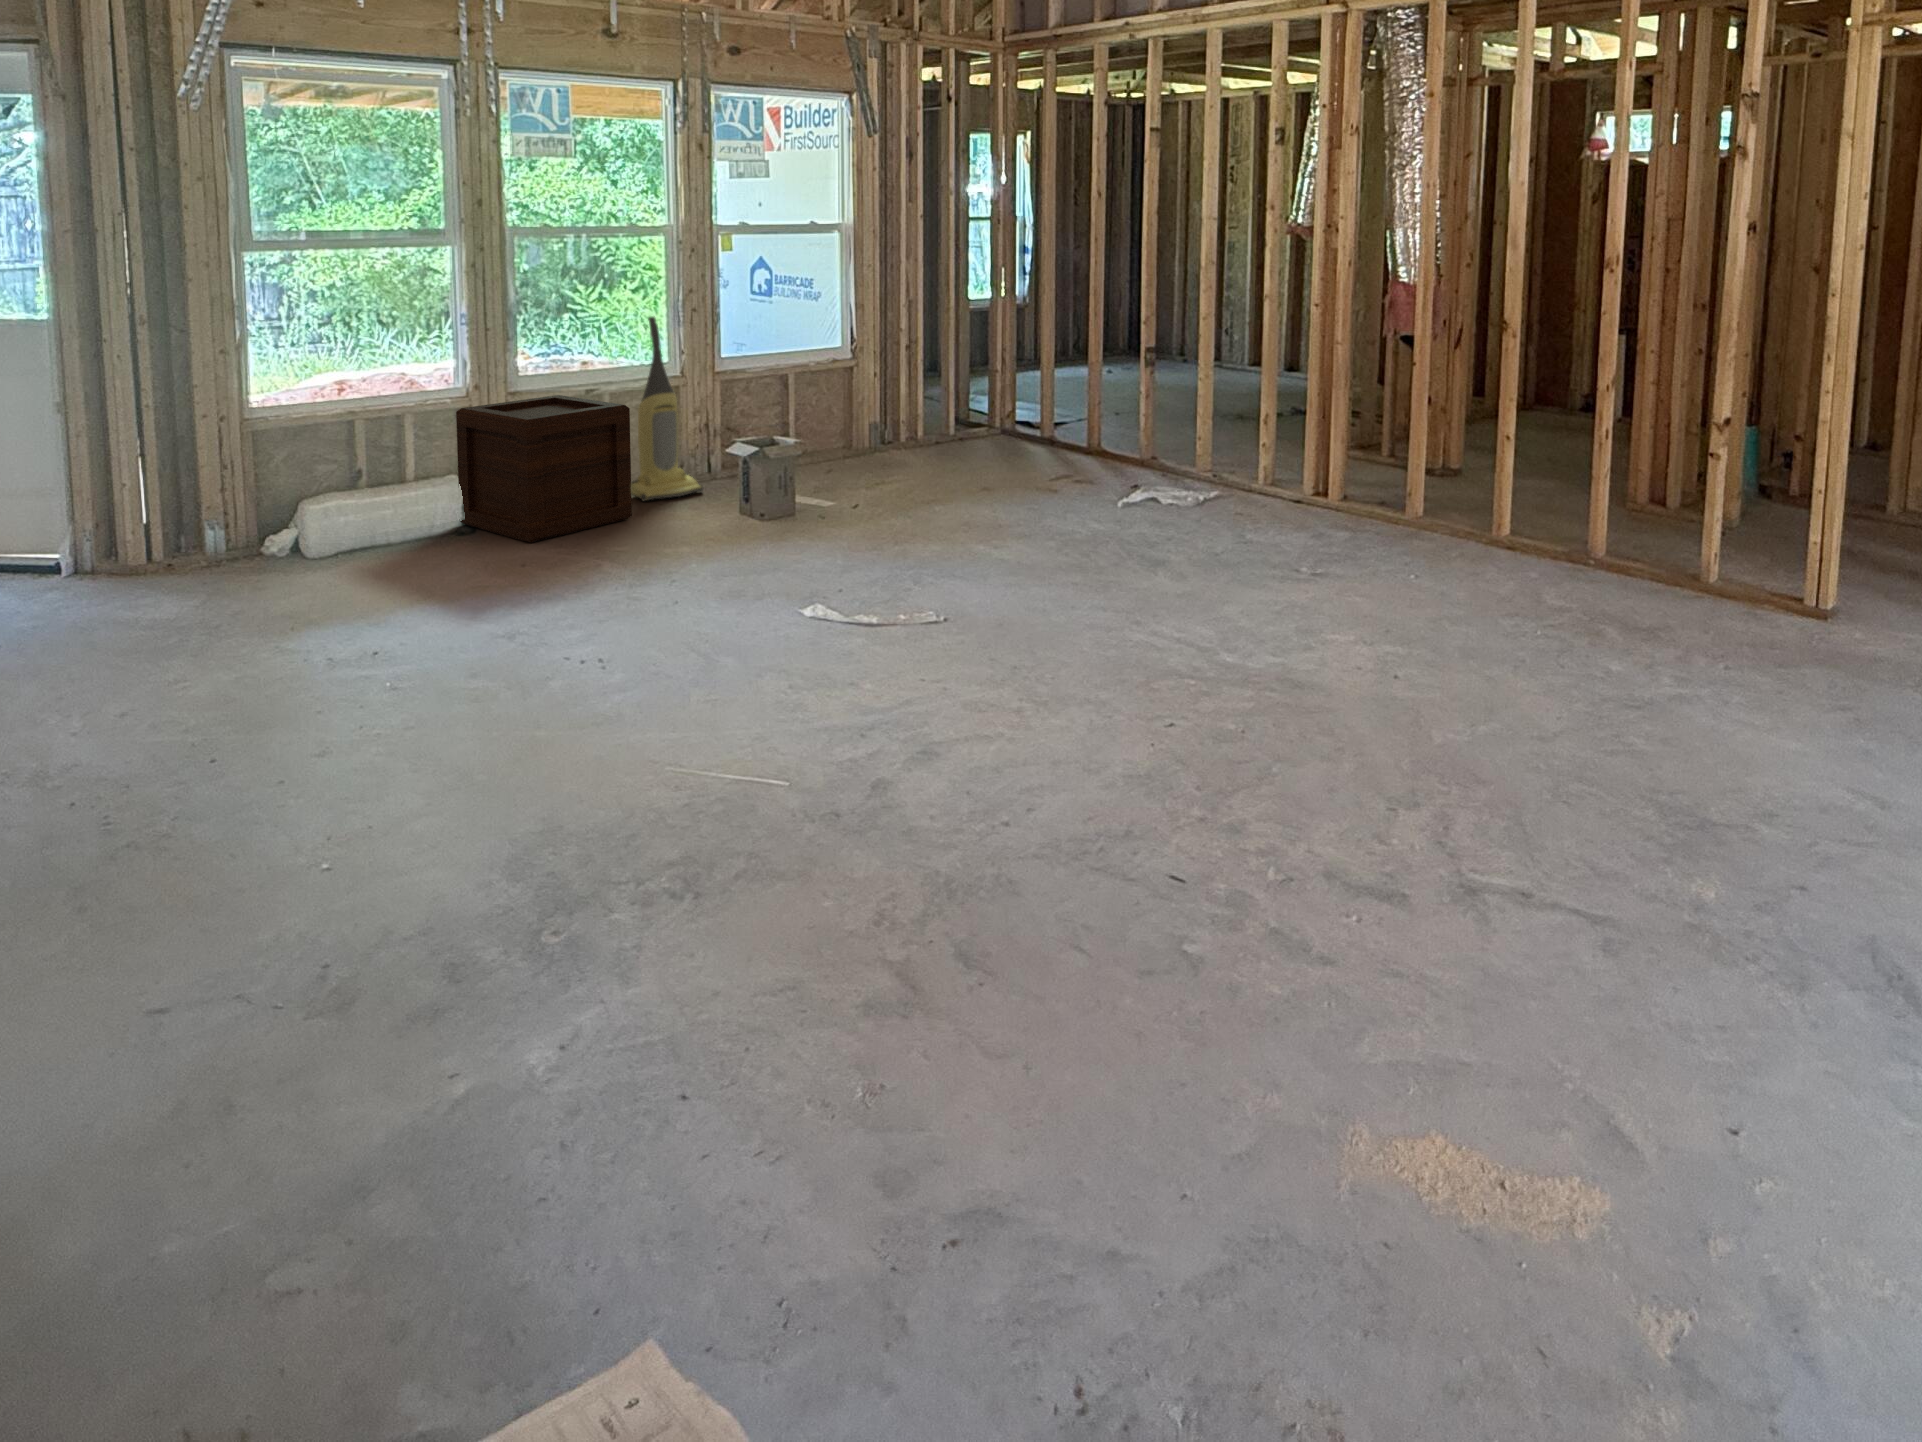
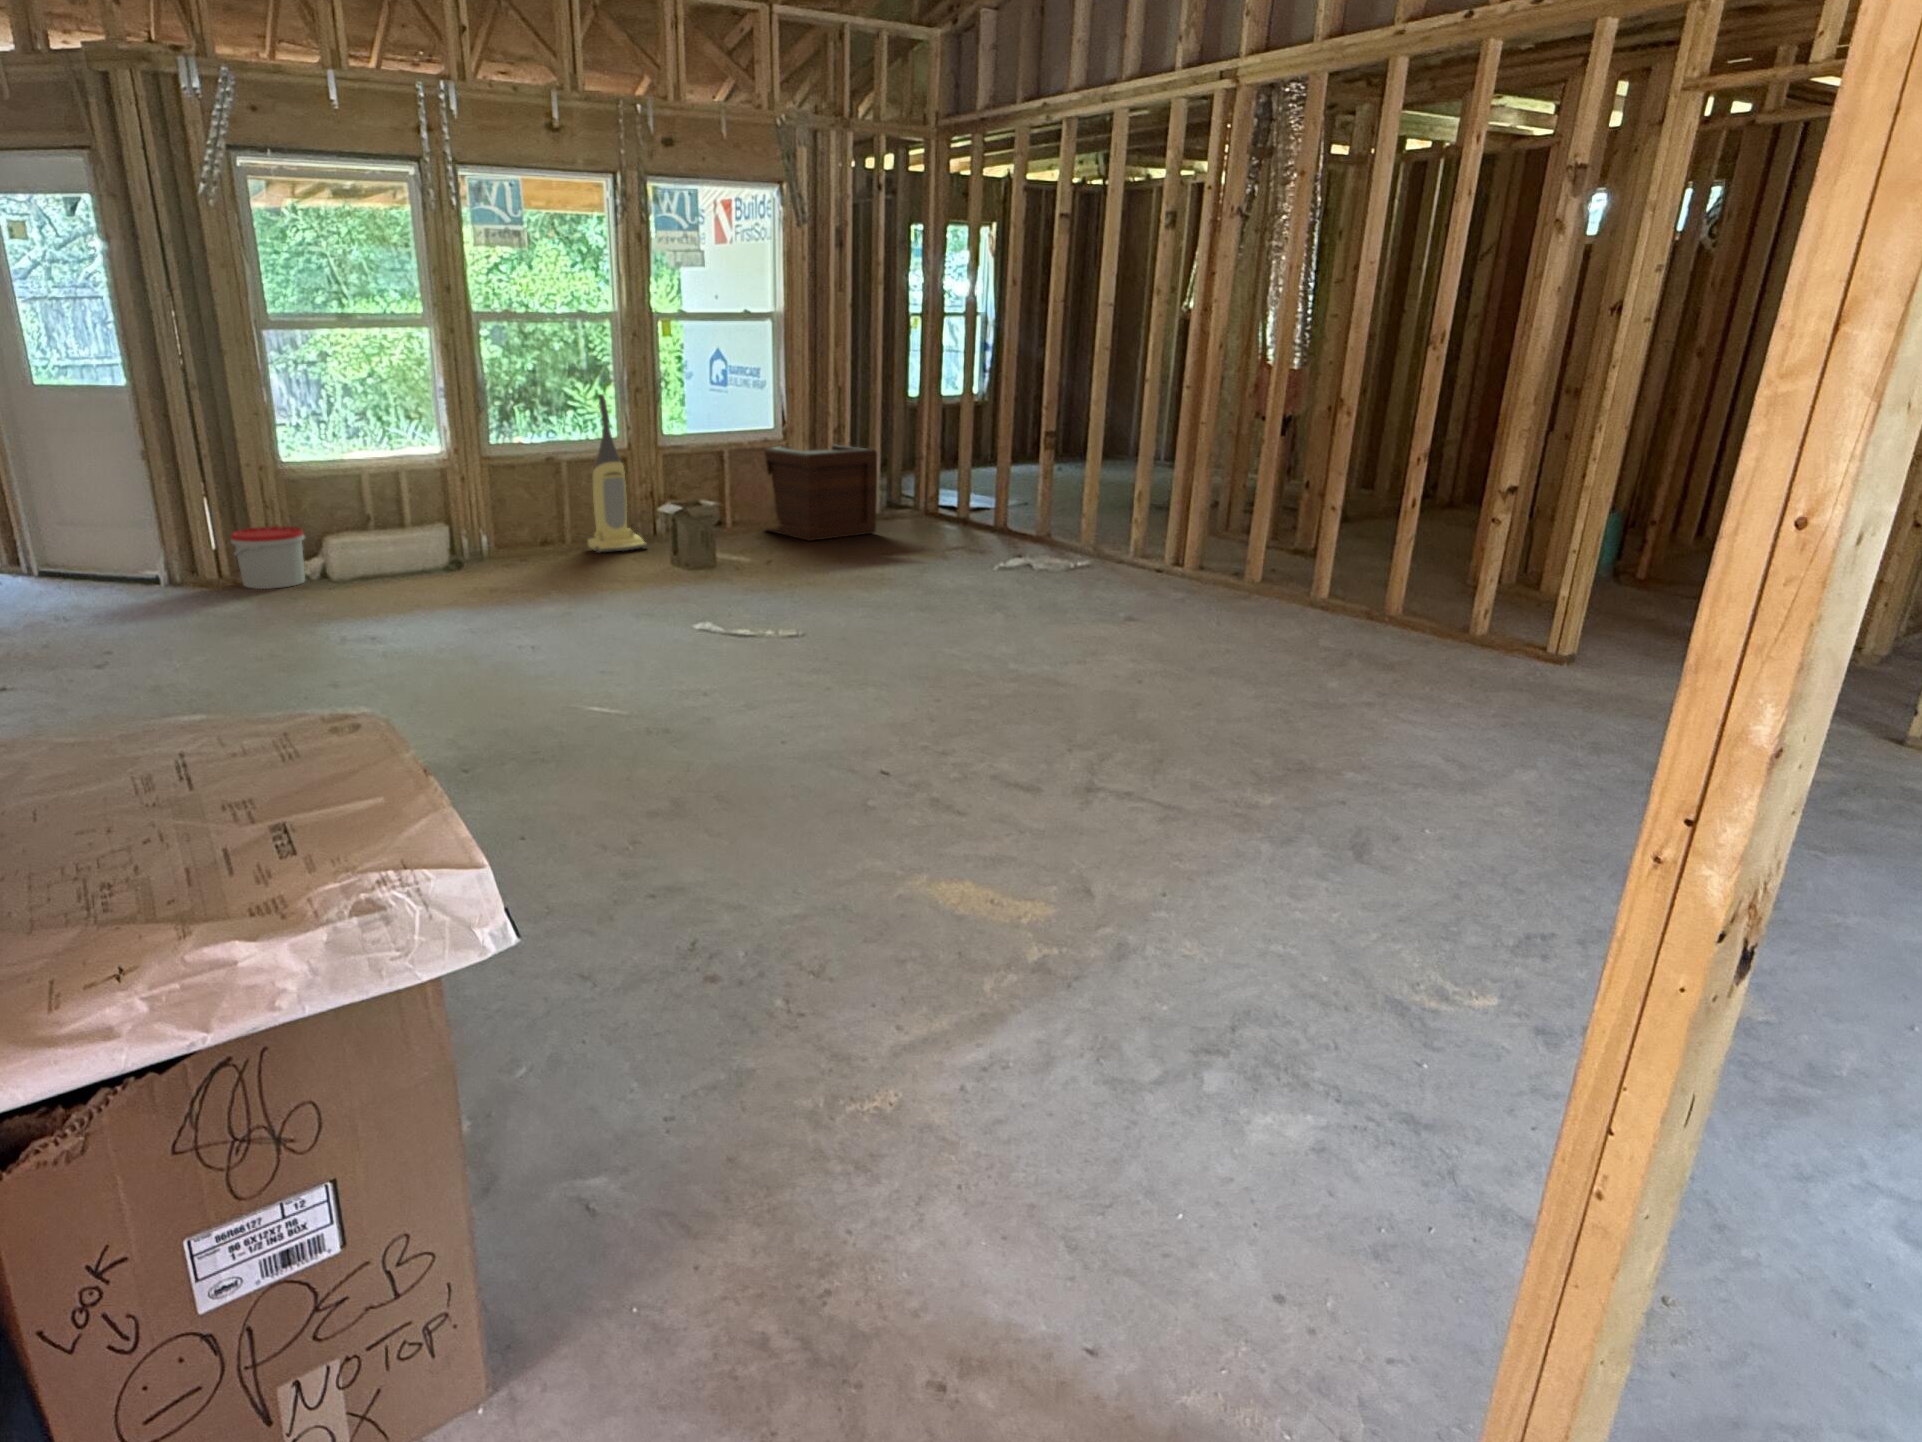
wooden crate: present [456,395,632,543] -> present [764,445,877,541]
bucket: none [168,491,271,578] -> present [231,526,305,589]

